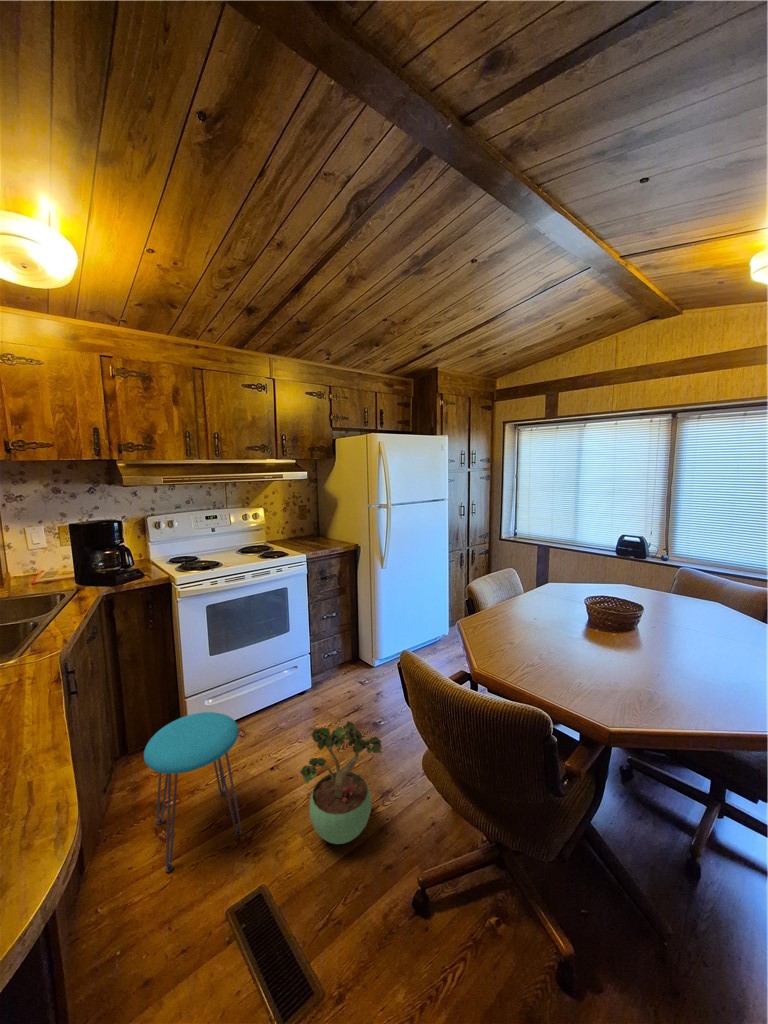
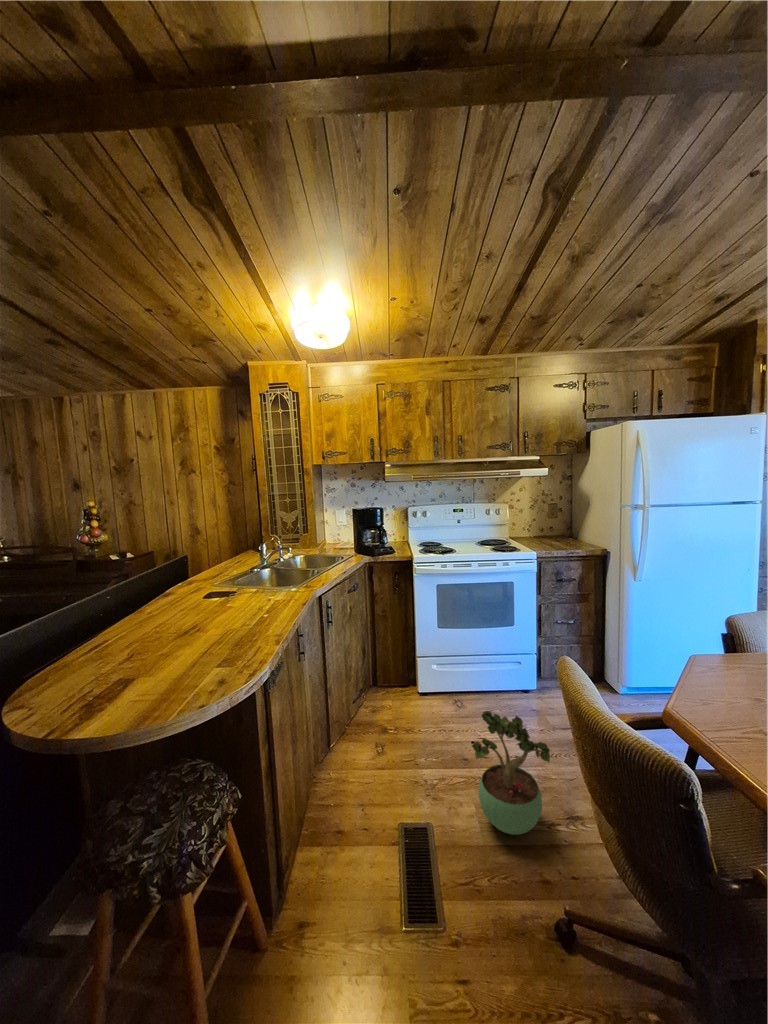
stool: present [144,712,242,872] -> none [367,667,436,778]

